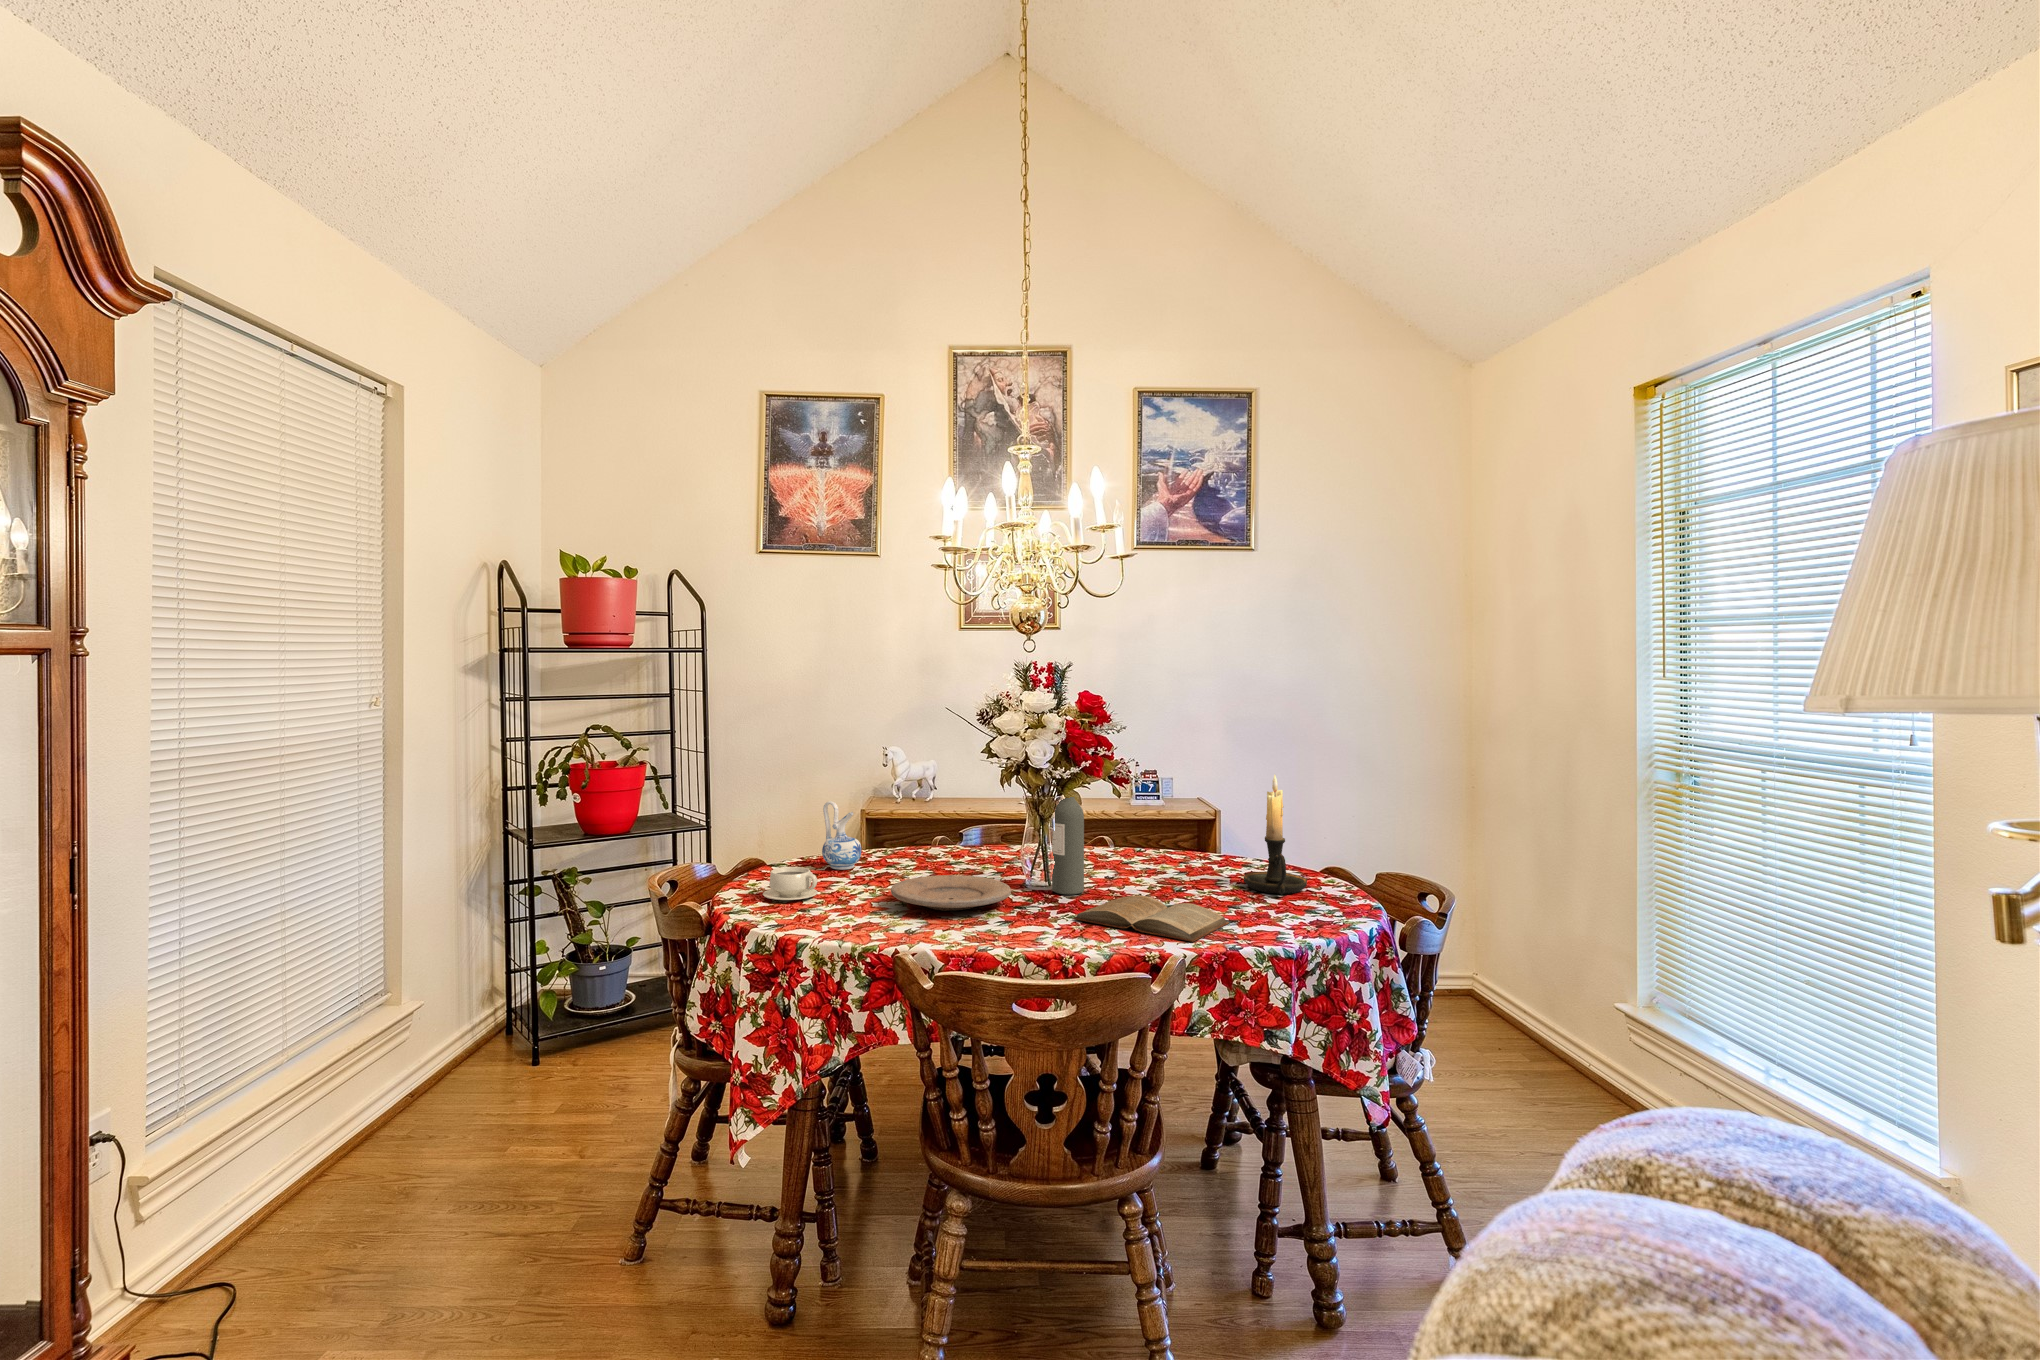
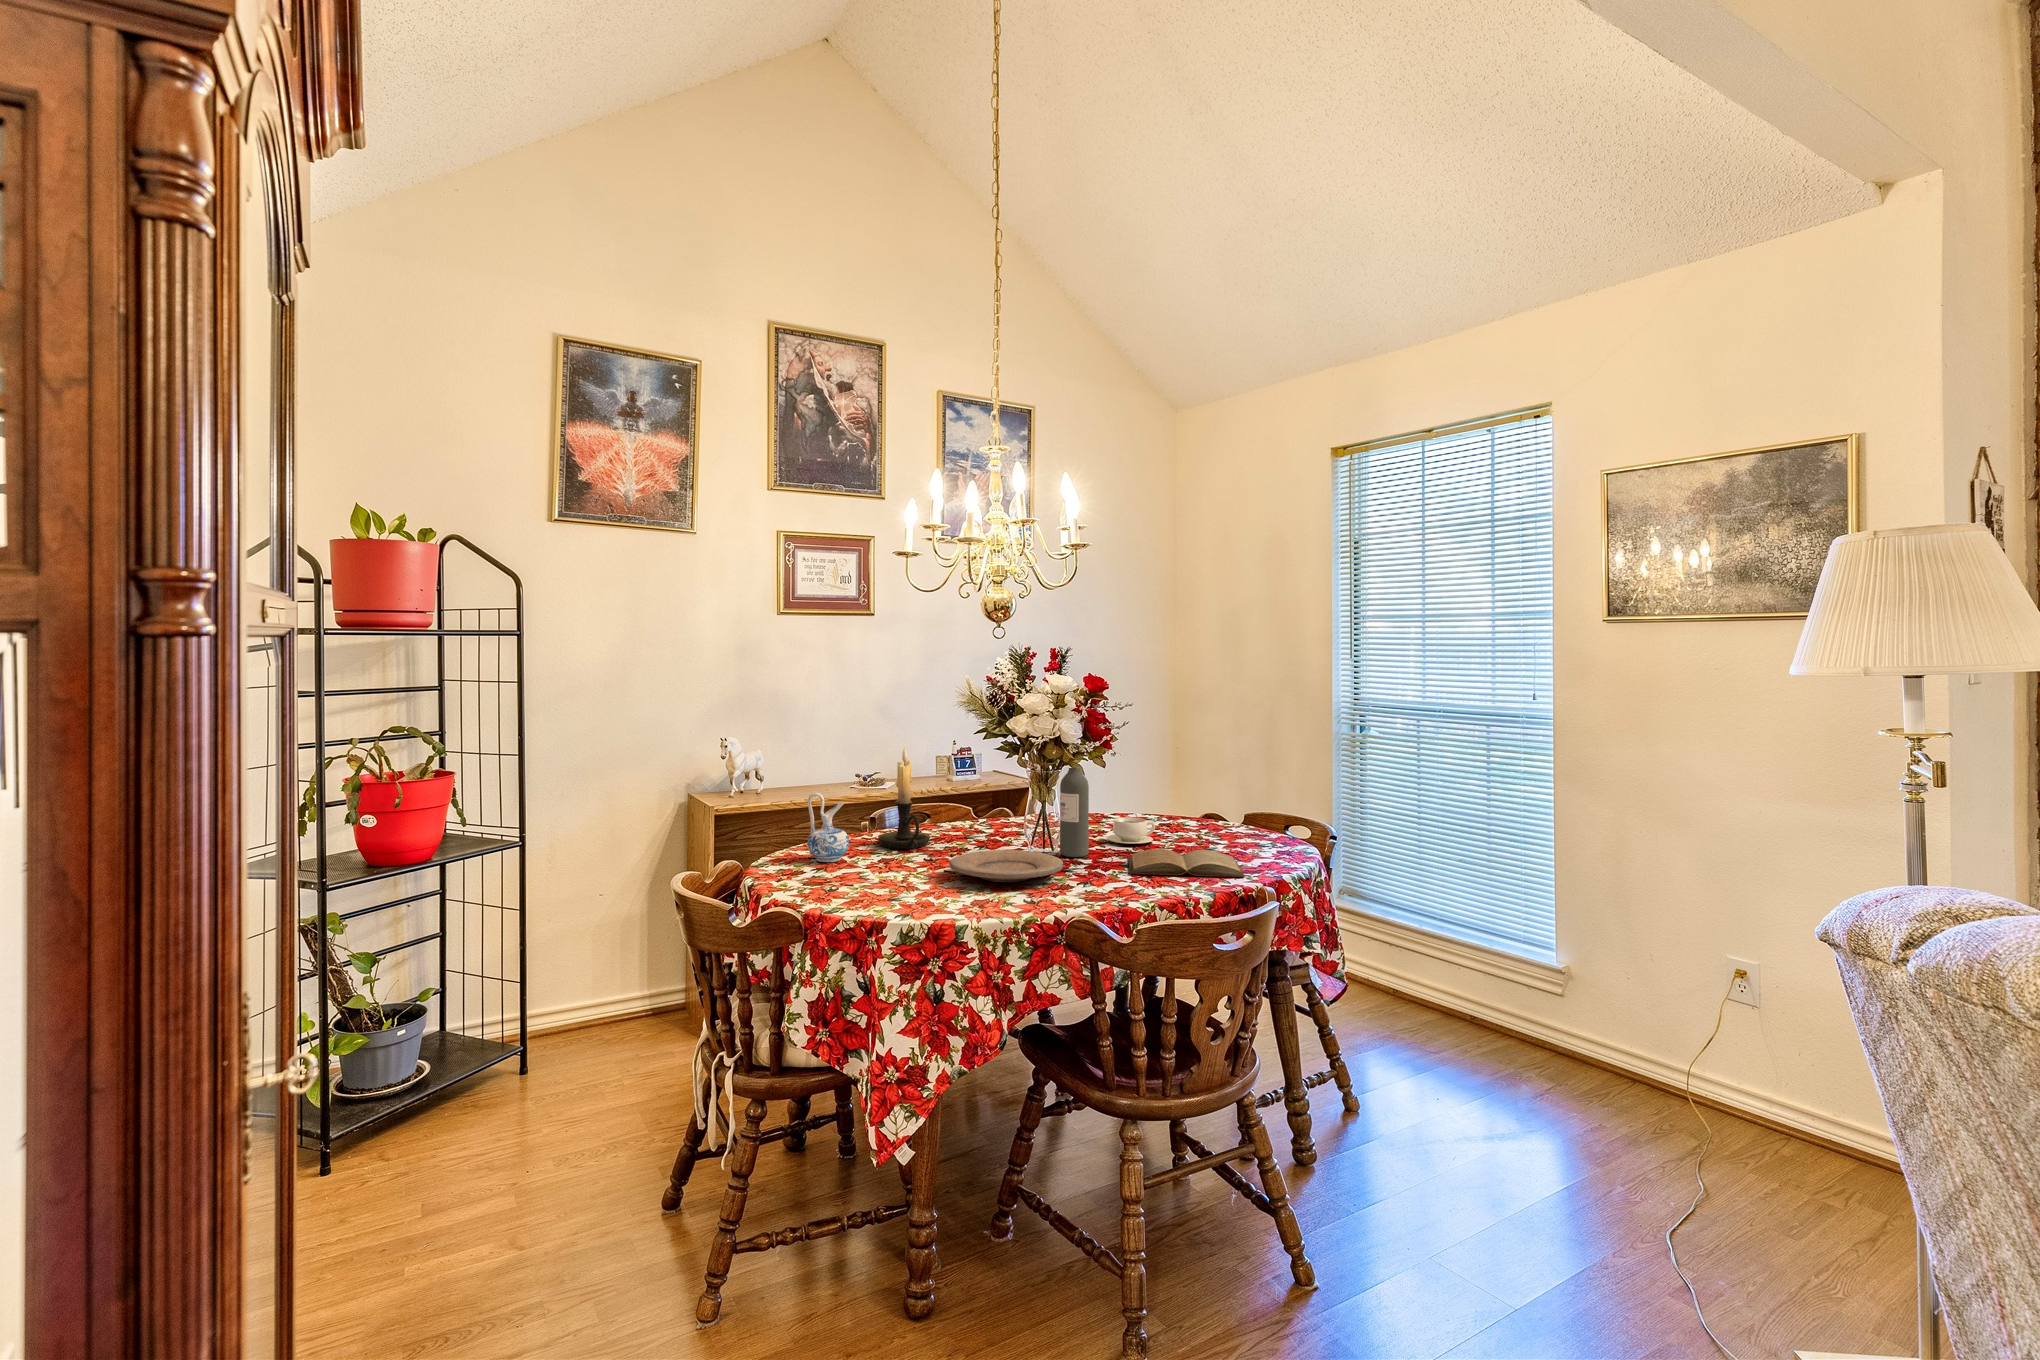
candle holder: present [1244,775,1307,895] -> present [878,747,930,849]
teacup: present [763,867,818,900] -> present [1107,817,1155,844]

